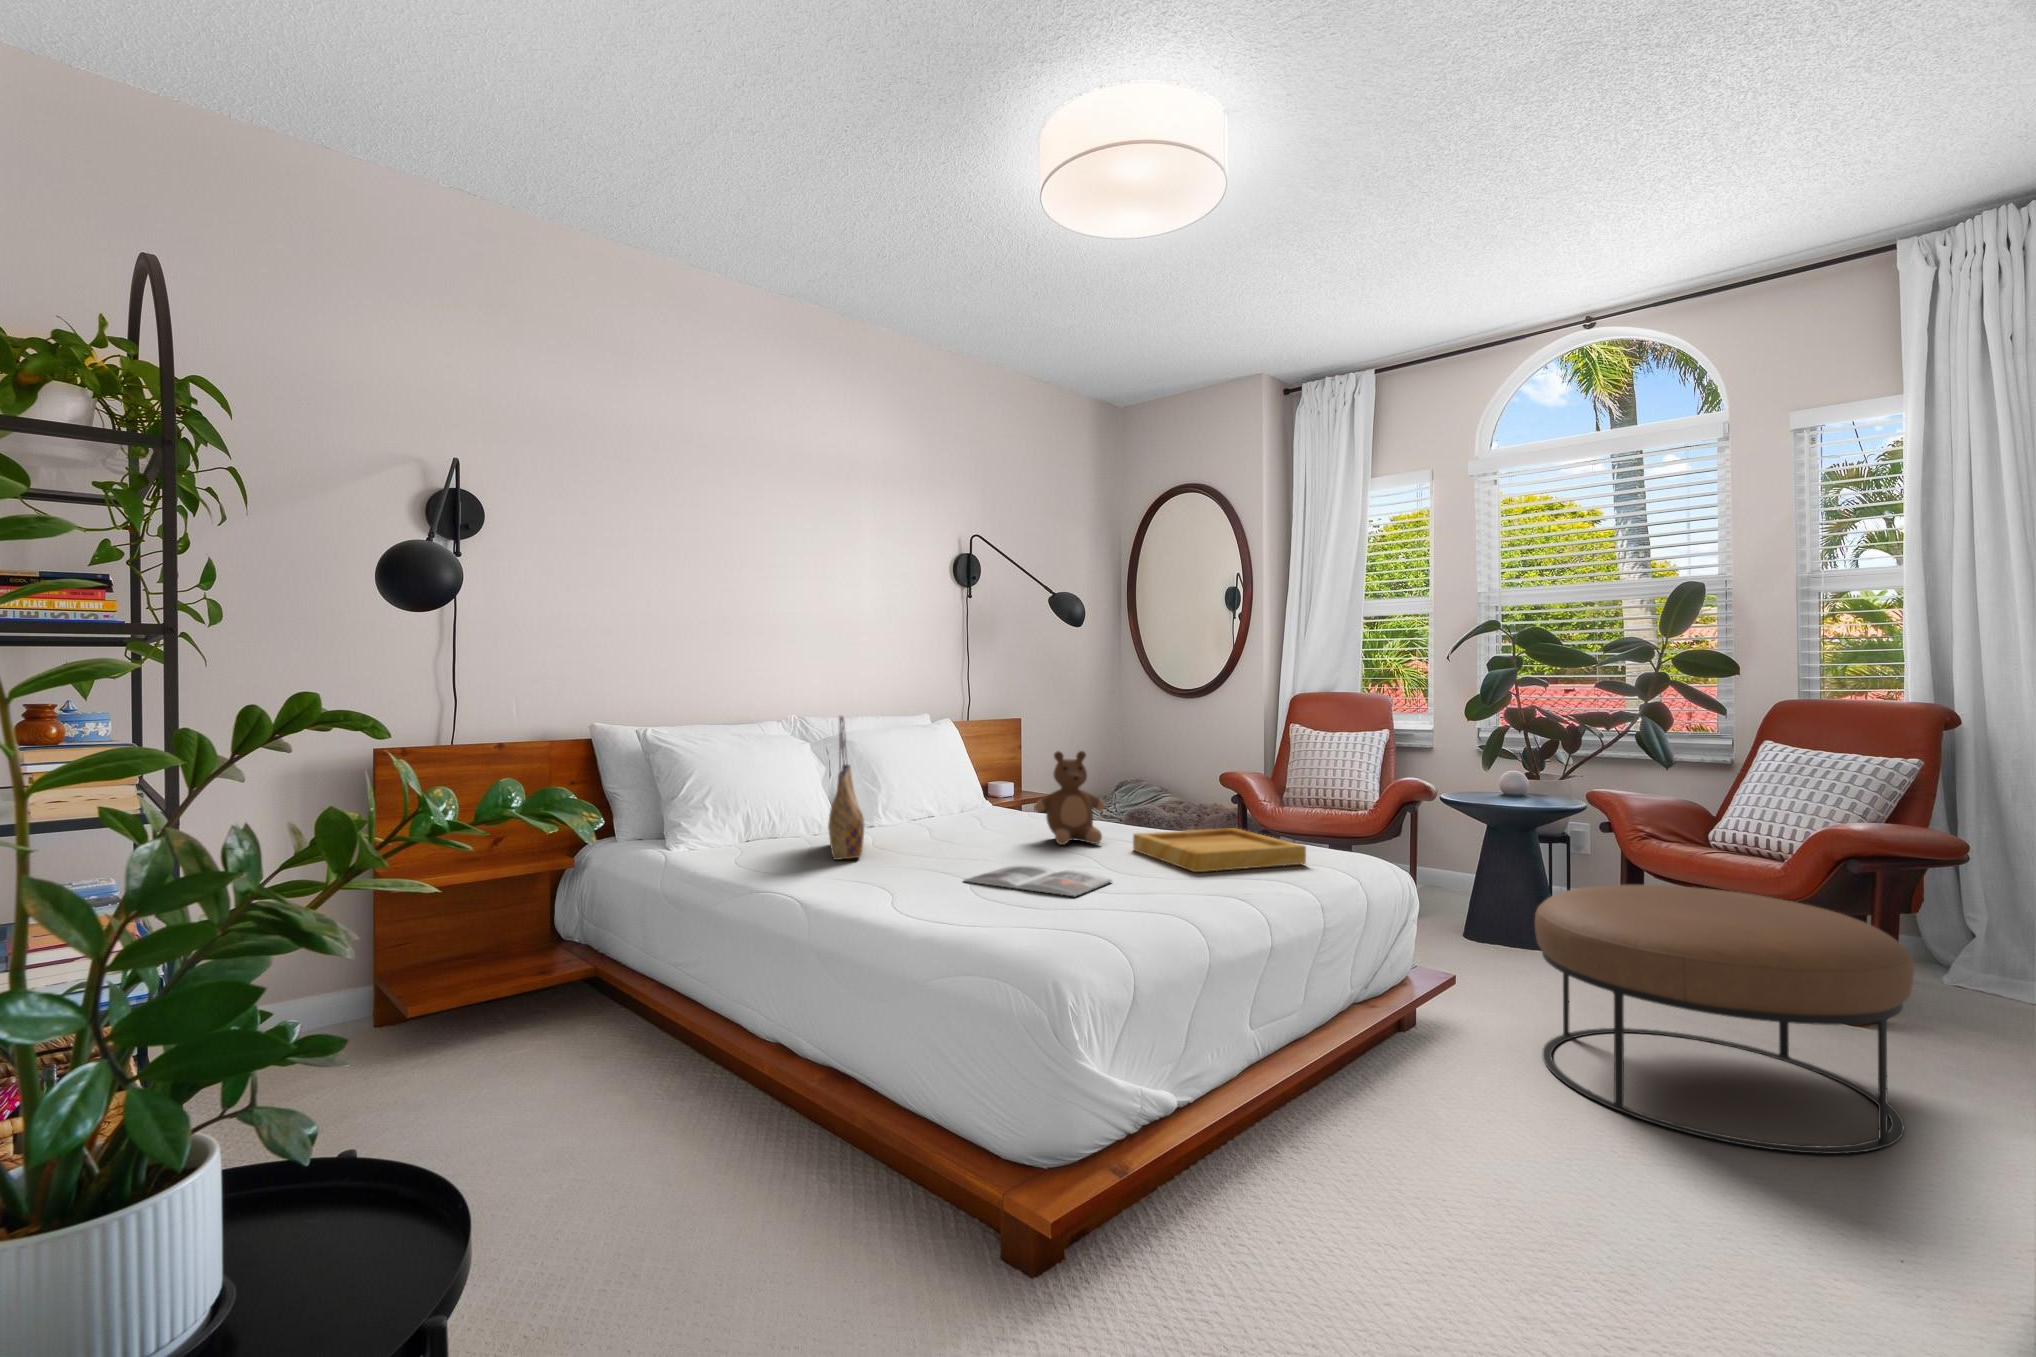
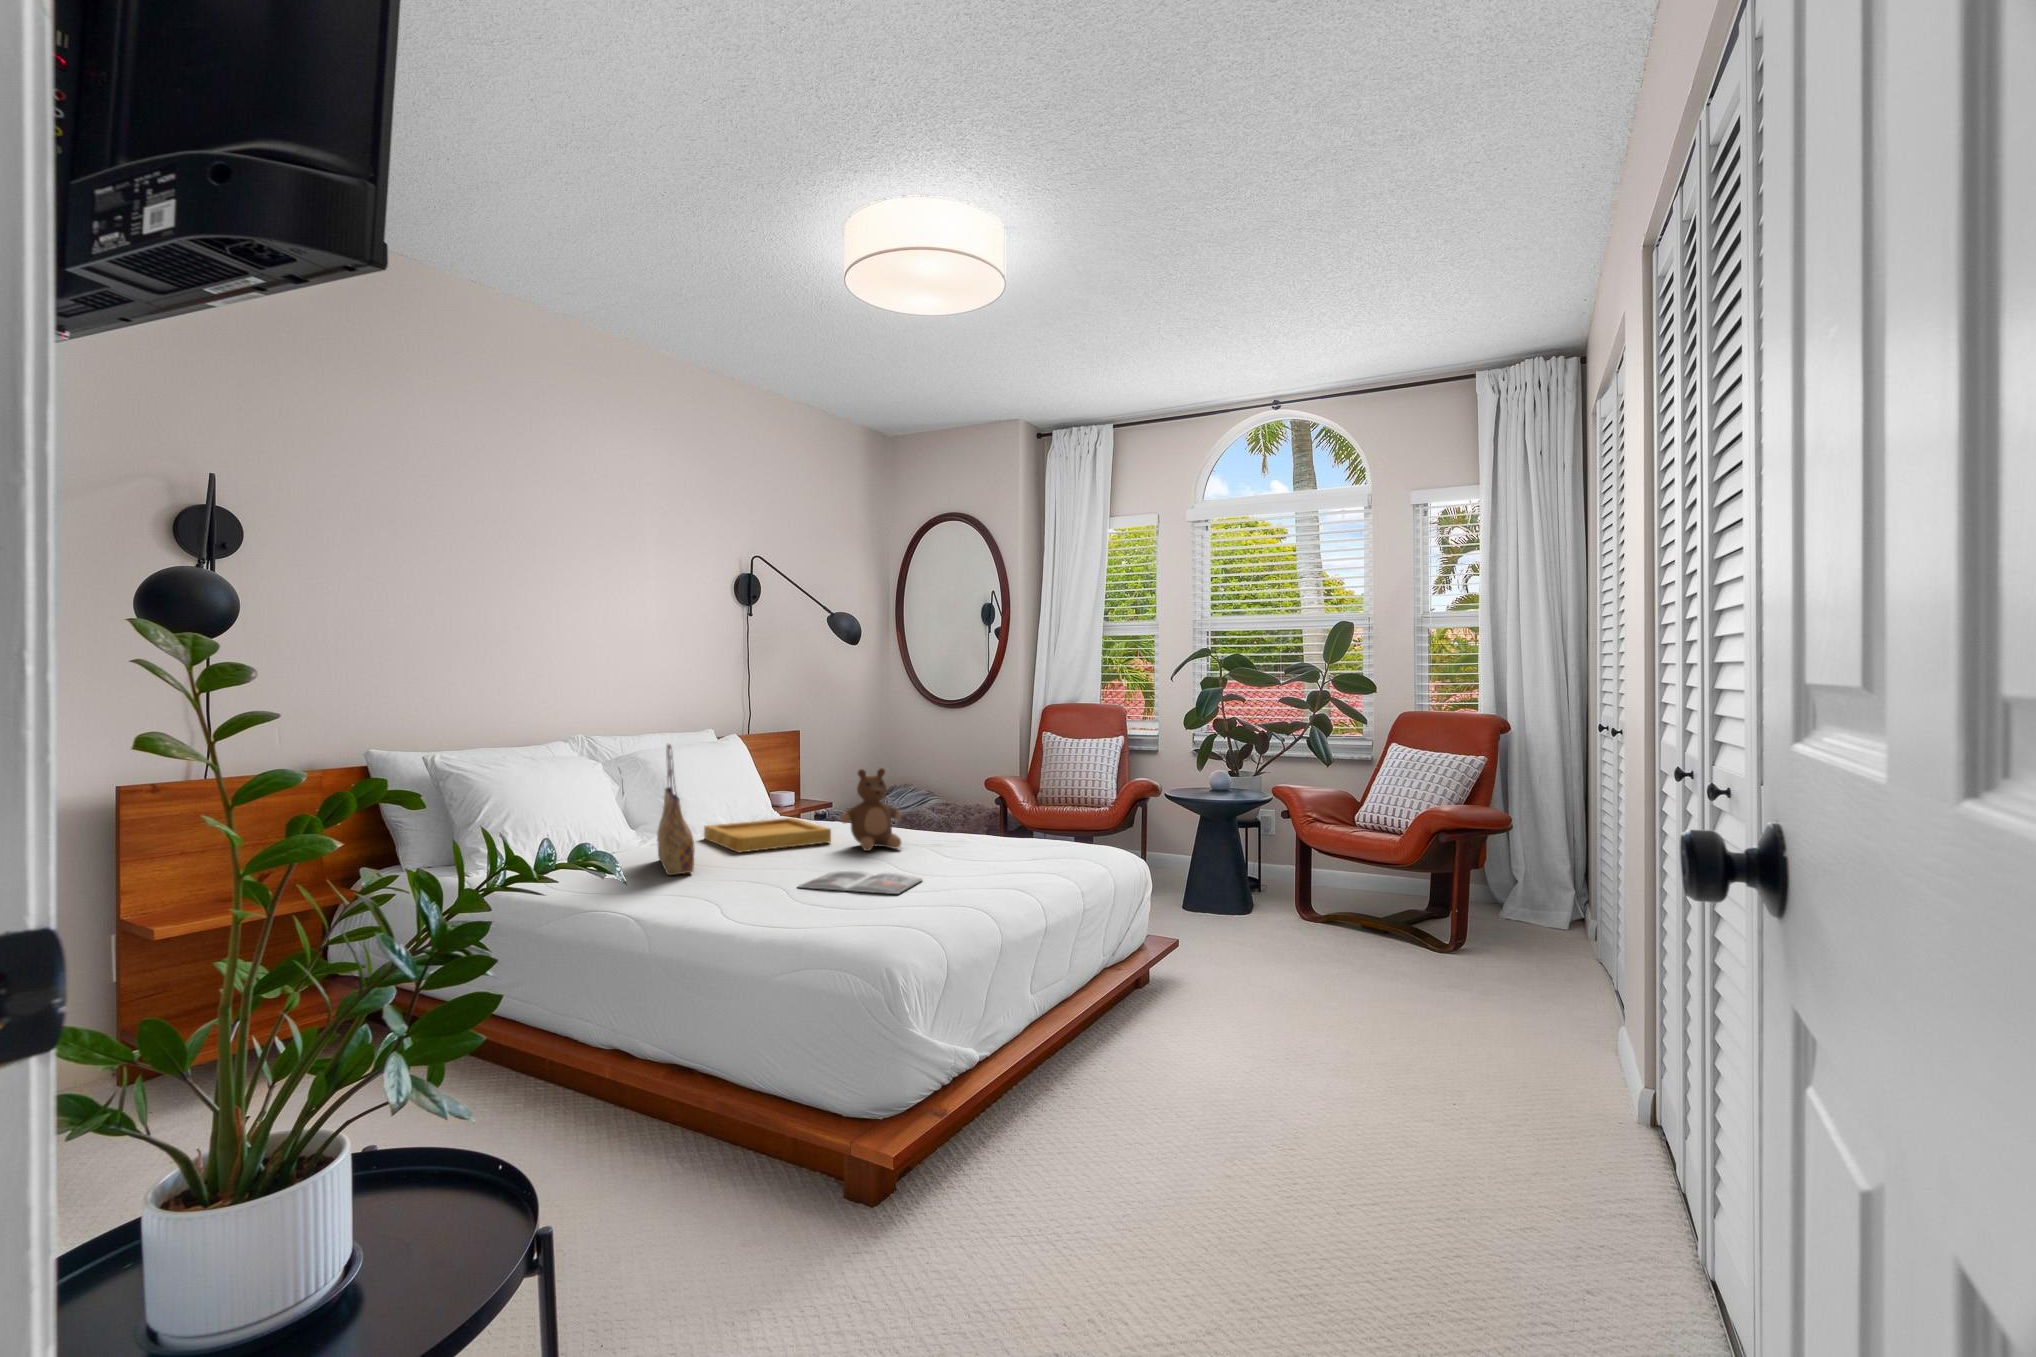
tray: present [1133,828,1306,872] -> present [704,818,831,852]
ottoman: present [1535,885,1914,1154] -> none [1235,859,1467,1039]

